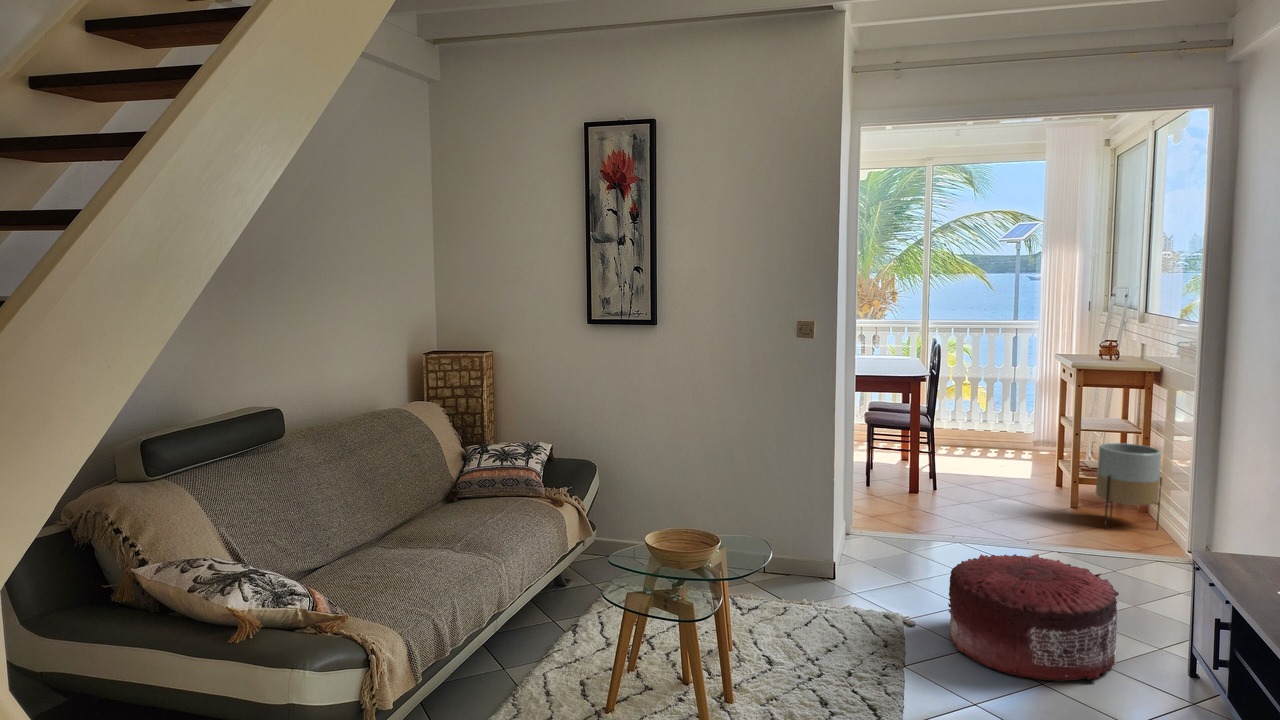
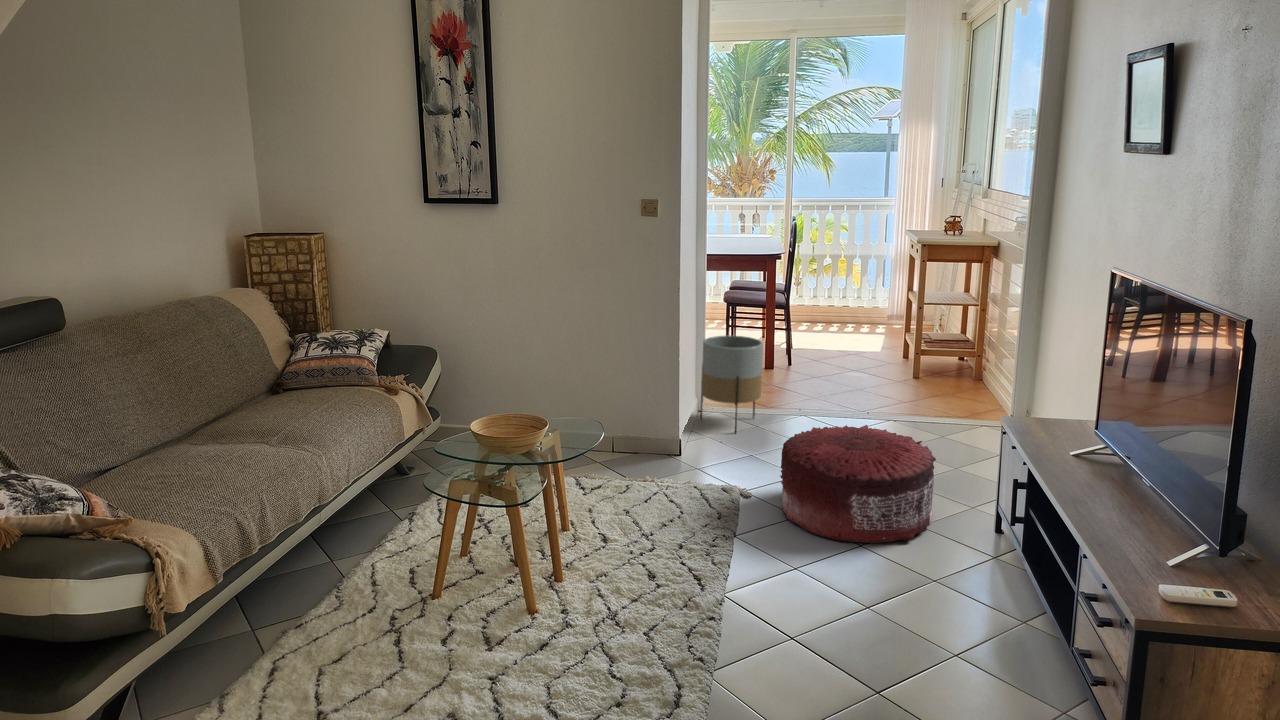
planter: present [1096,443,1162,529] -> present [700,335,763,433]

